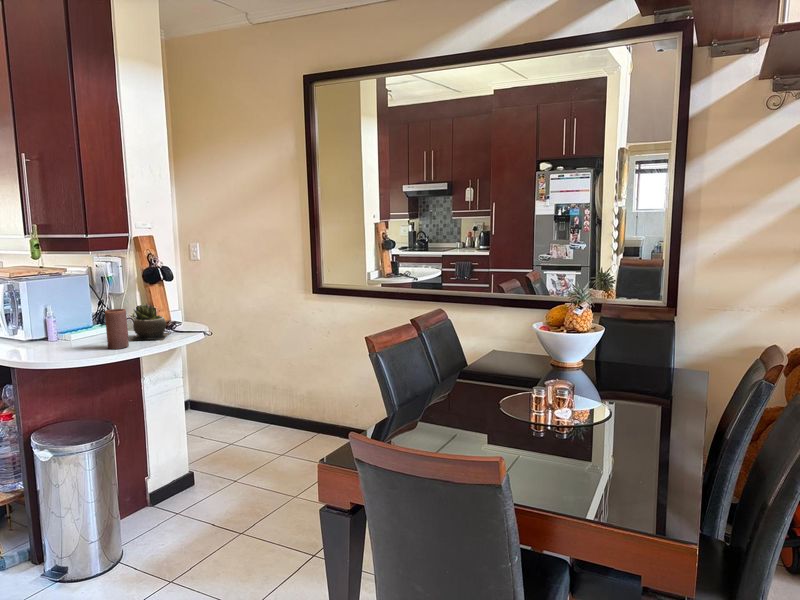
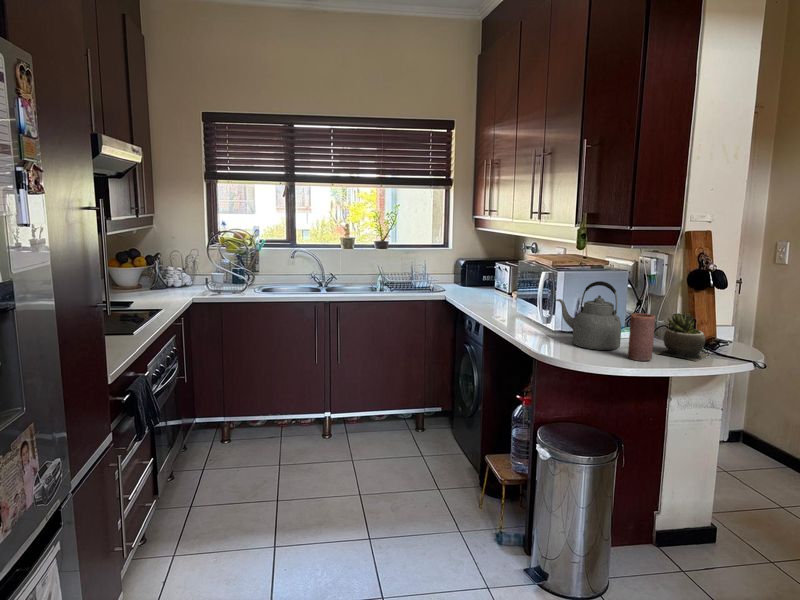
kettle: none [23,287,97,349] -> present [556,281,621,350]

